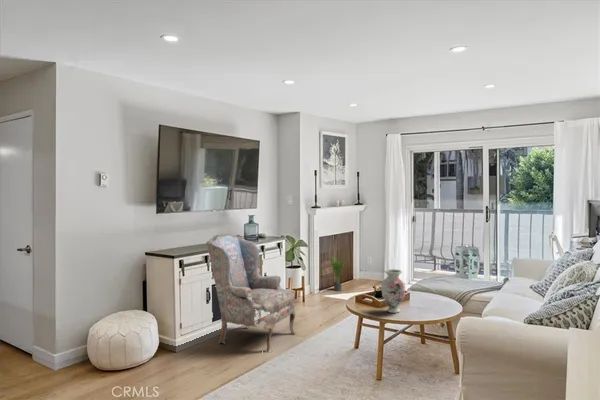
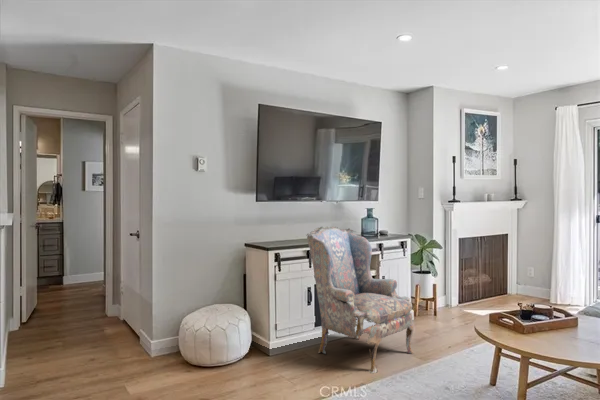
potted plant: present [332,260,345,291] -> none [469,258,499,306]
vase: present [381,269,405,313] -> none [526,280,566,345]

